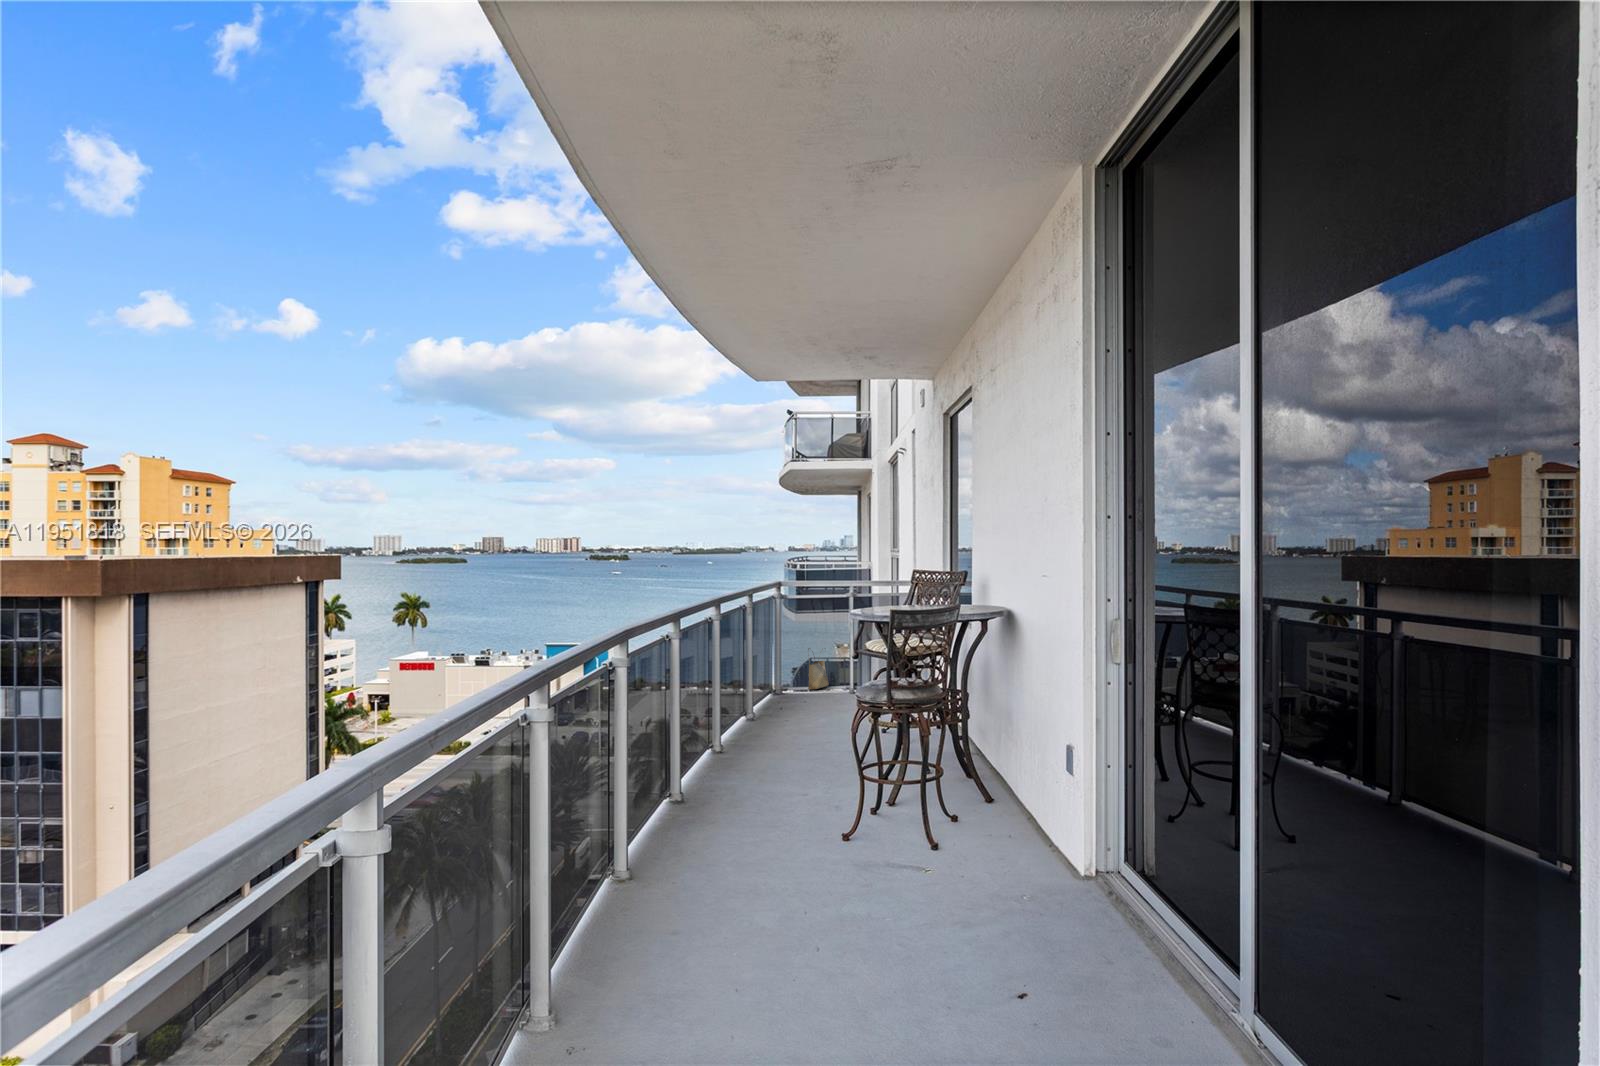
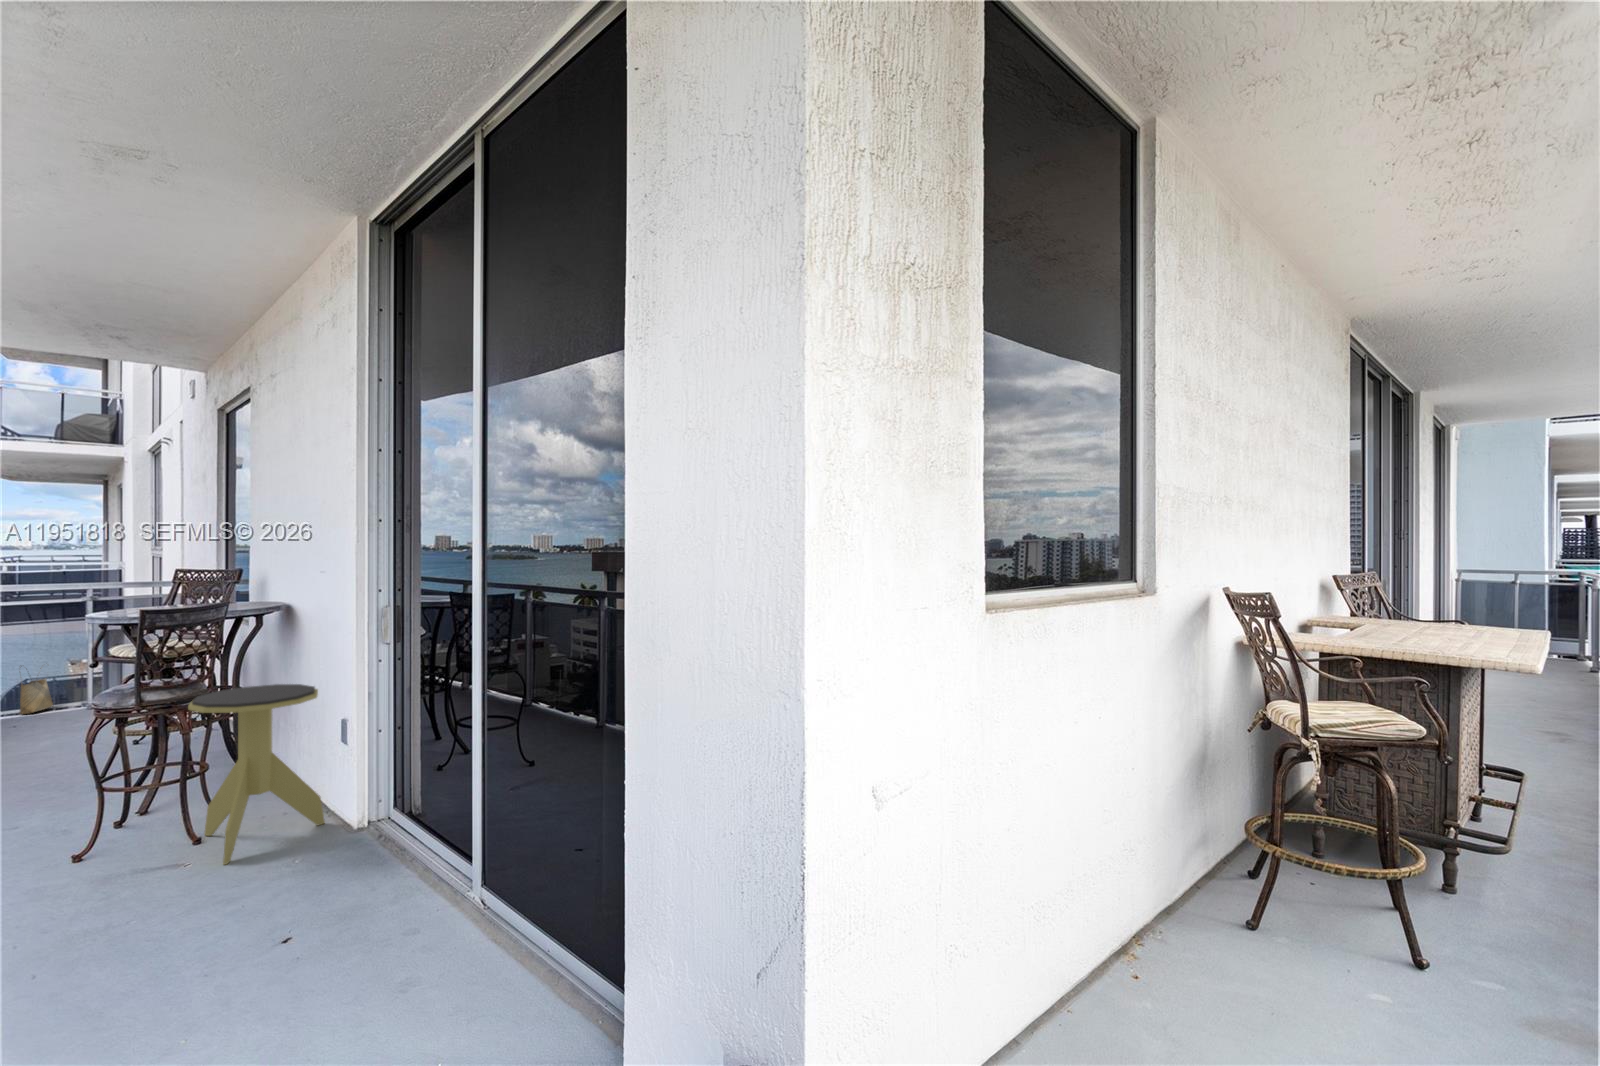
side table: none [928,695,1050,881] -> present [188,684,325,865]

